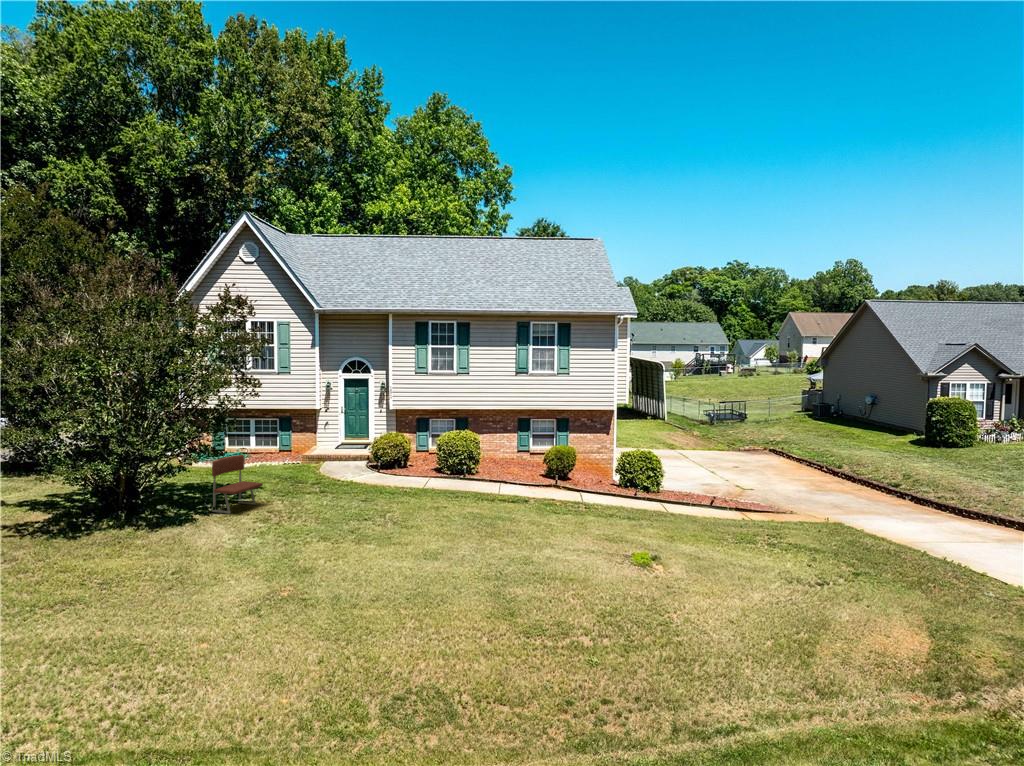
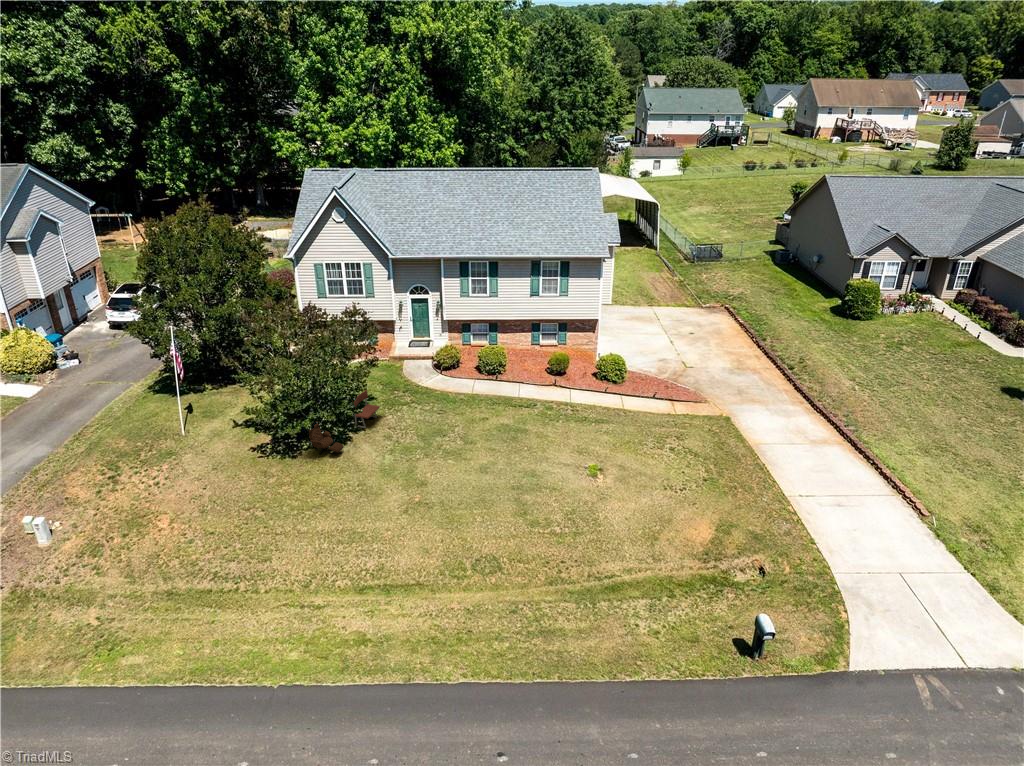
lounge chair: none [110,481,174,541] -> present [308,423,344,456]

